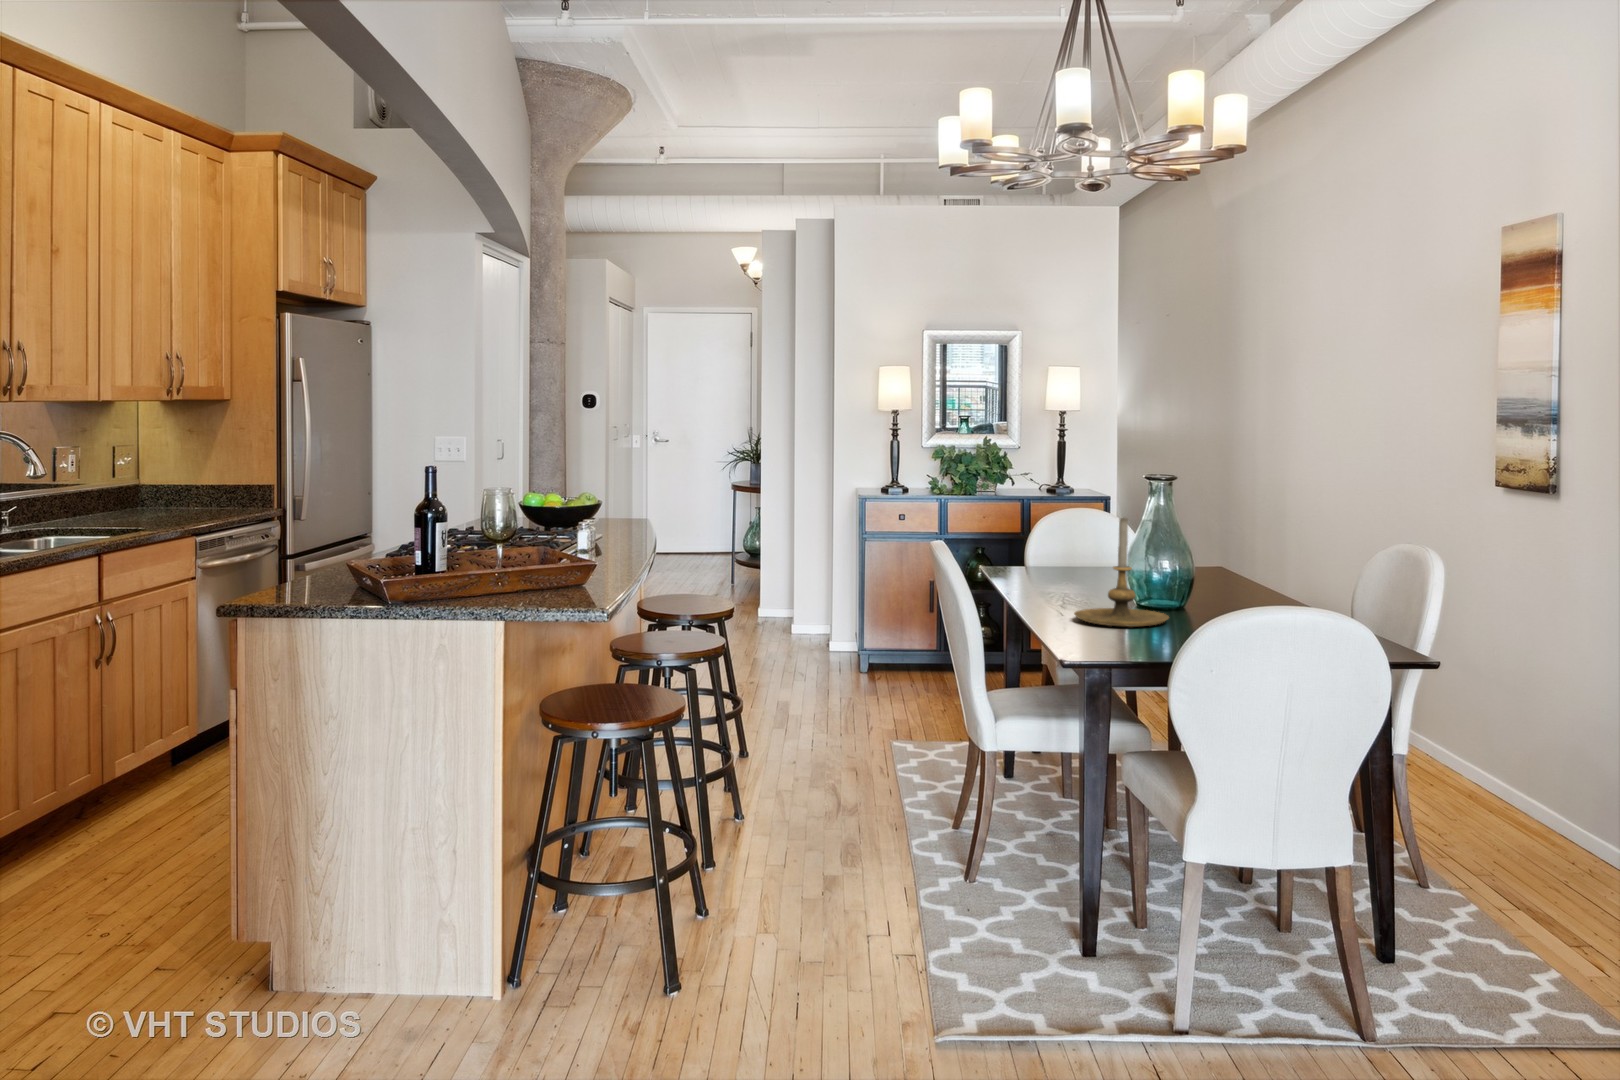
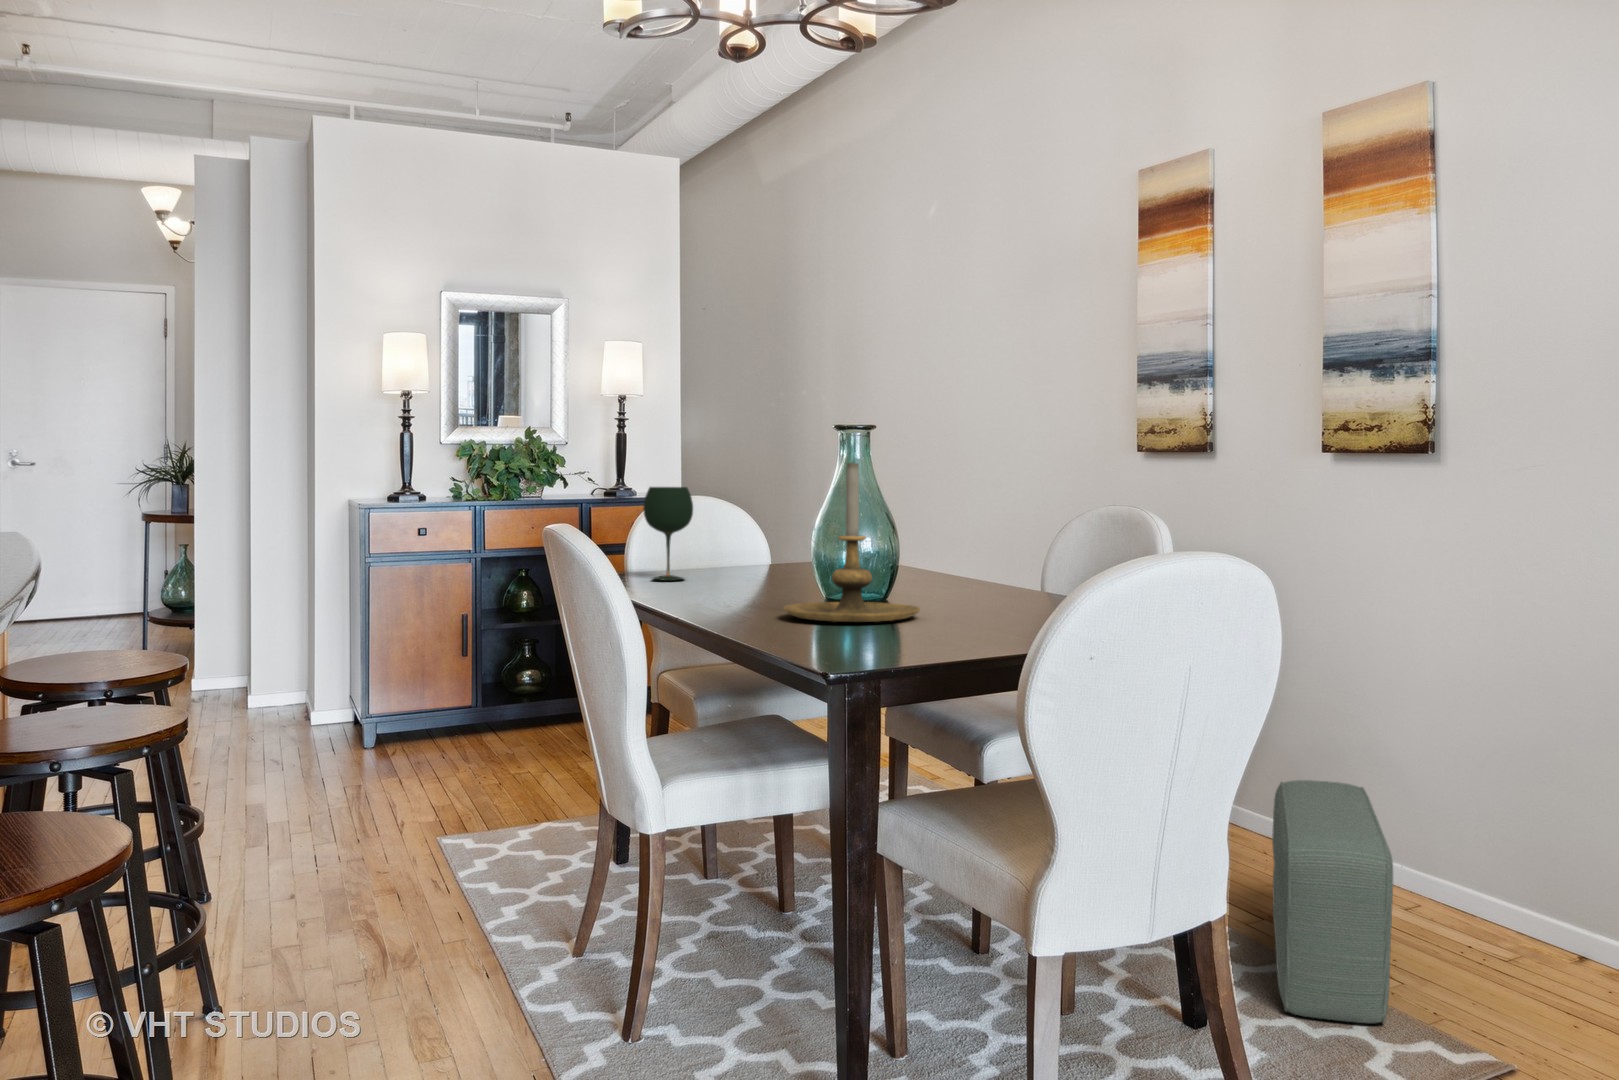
wine glass: none [1020,511,1056,578] -> present [643,487,693,581]
pouf: none [1442,760,1574,944] -> present [1272,780,1393,1023]

